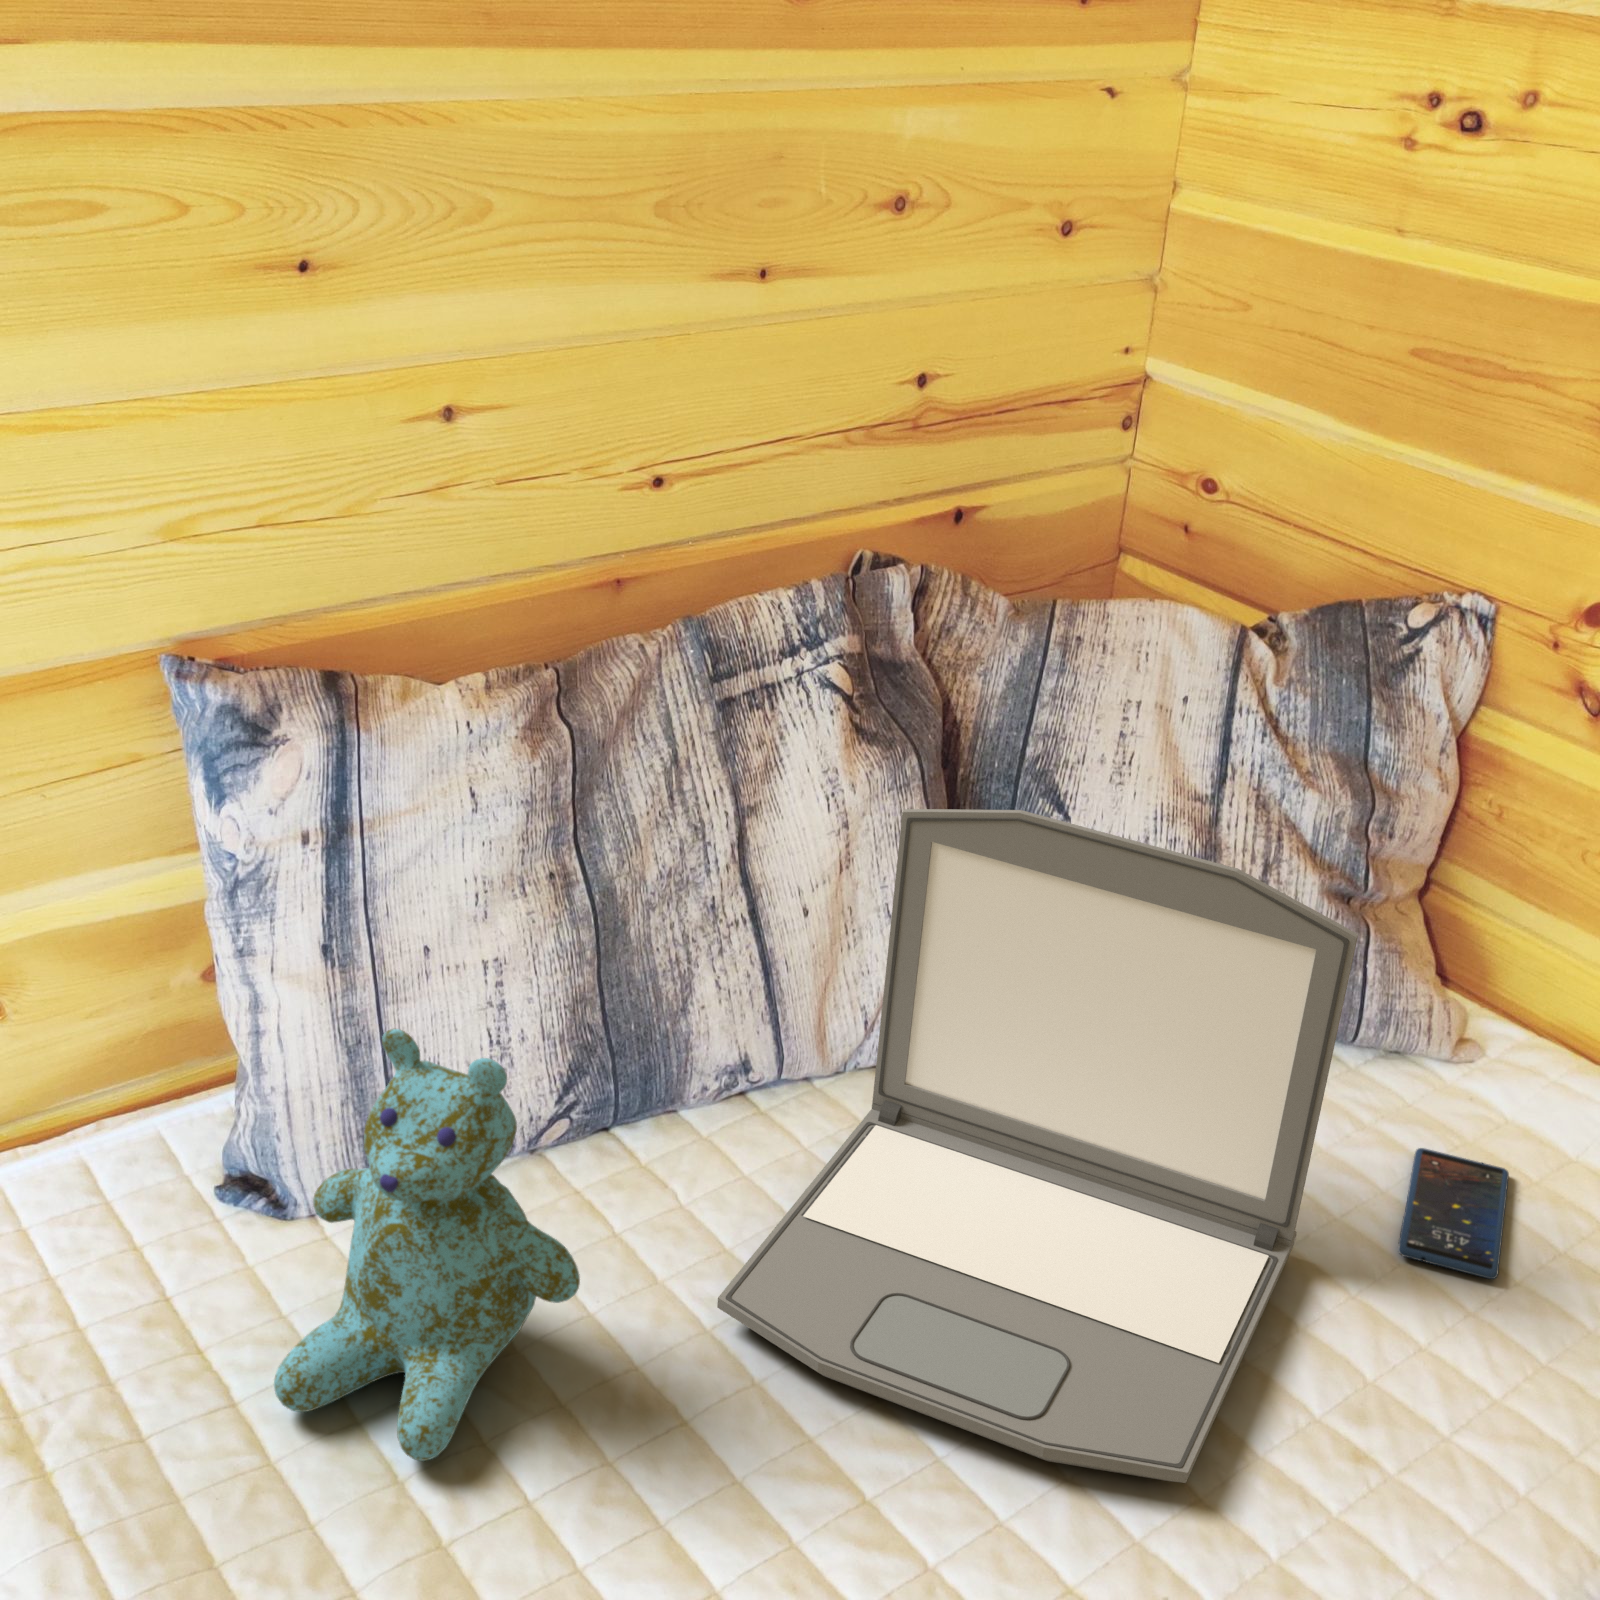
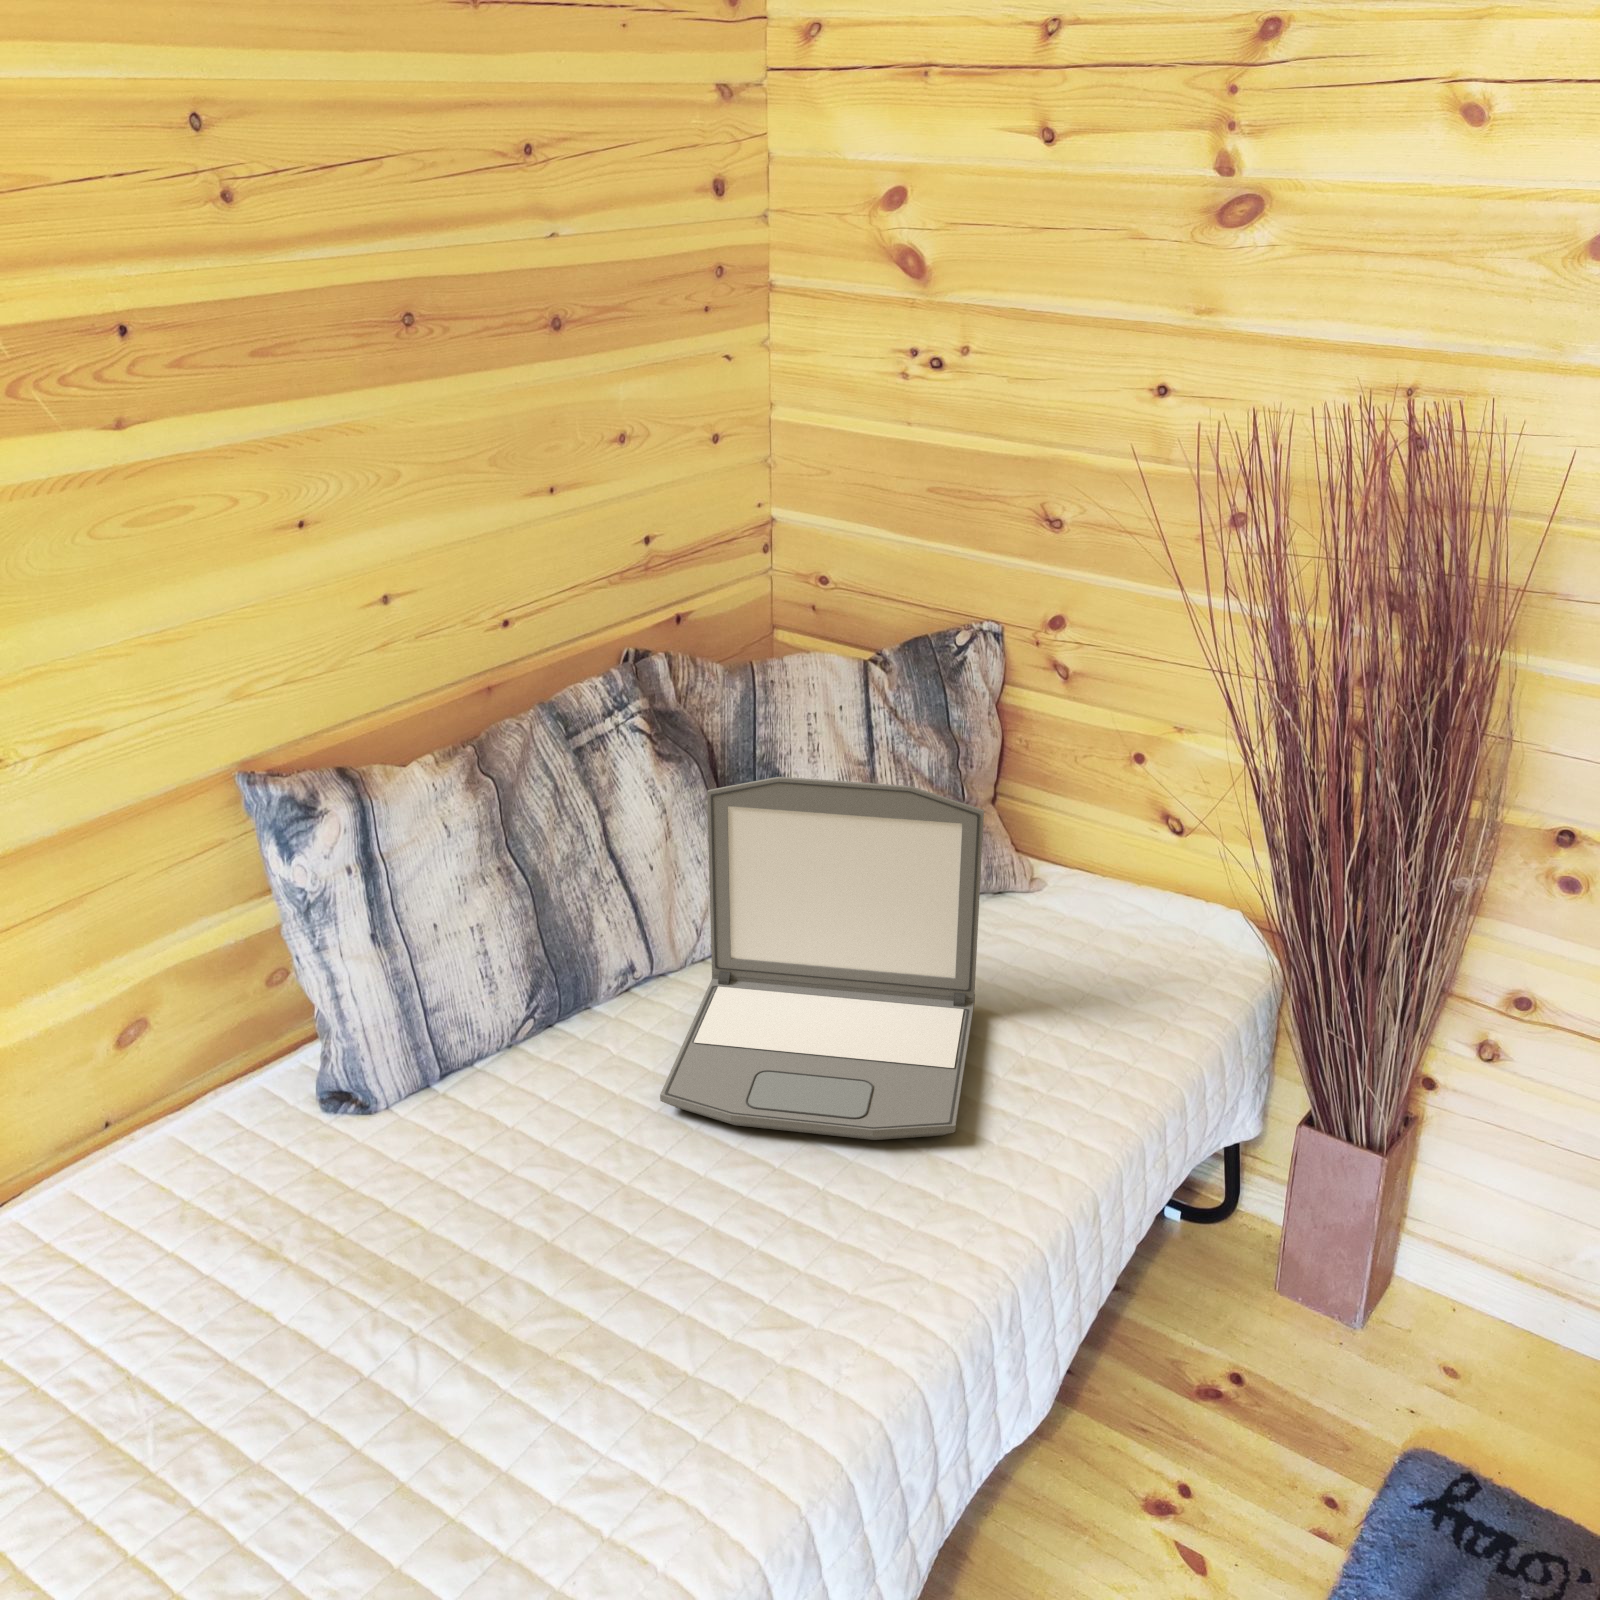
stuffed bear: present [274,1029,580,1461] -> none [406,963,586,1218]
smartphone: present [1398,1148,1509,1279] -> none [1025,939,1088,999]

